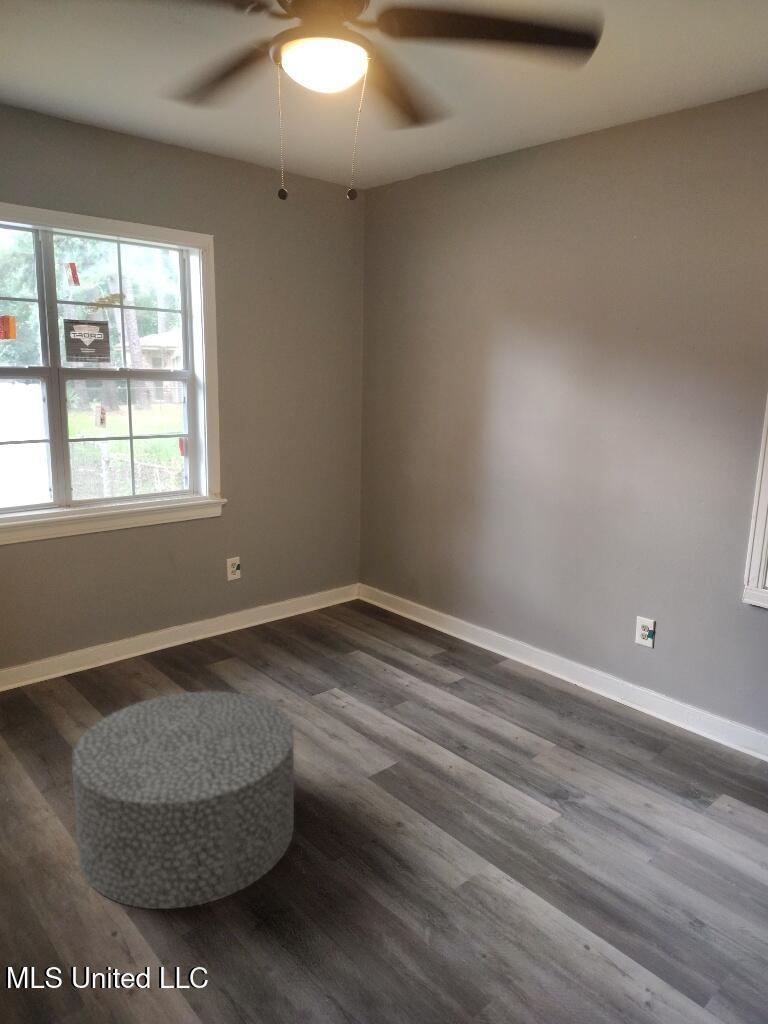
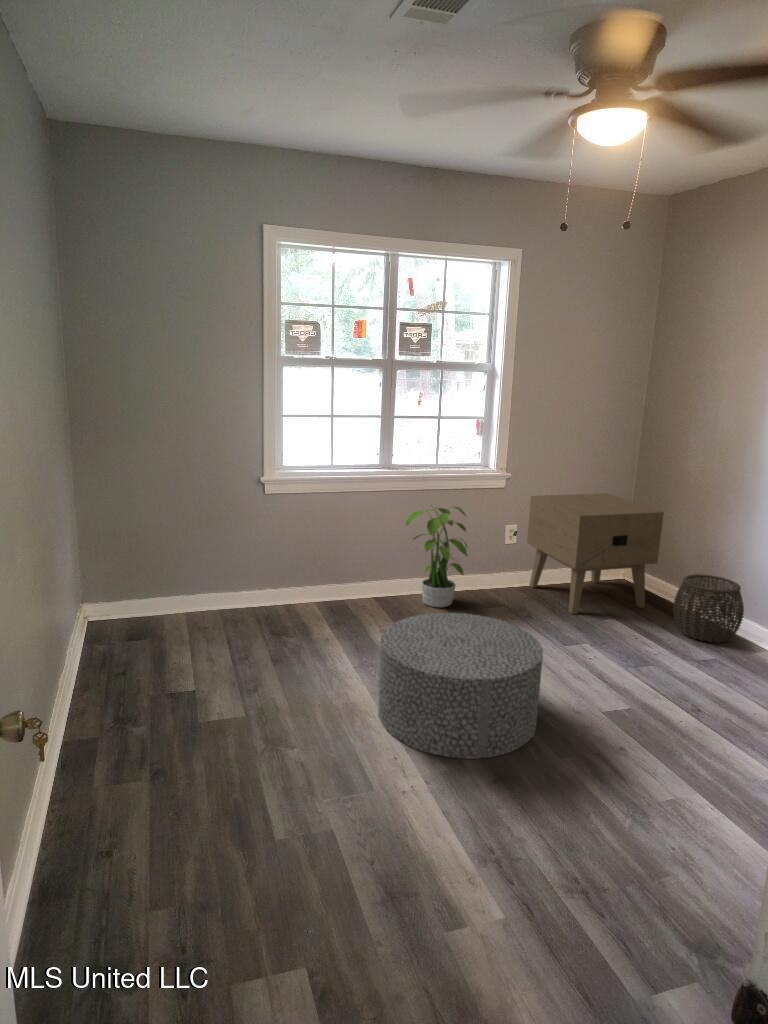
nightstand: none [252,511,395,654] -> present [527,493,664,614]
potted plant: none [96,546,185,675] -> present [405,505,468,607]
woven basket: none [415,590,484,663] -> present [673,574,744,643]

